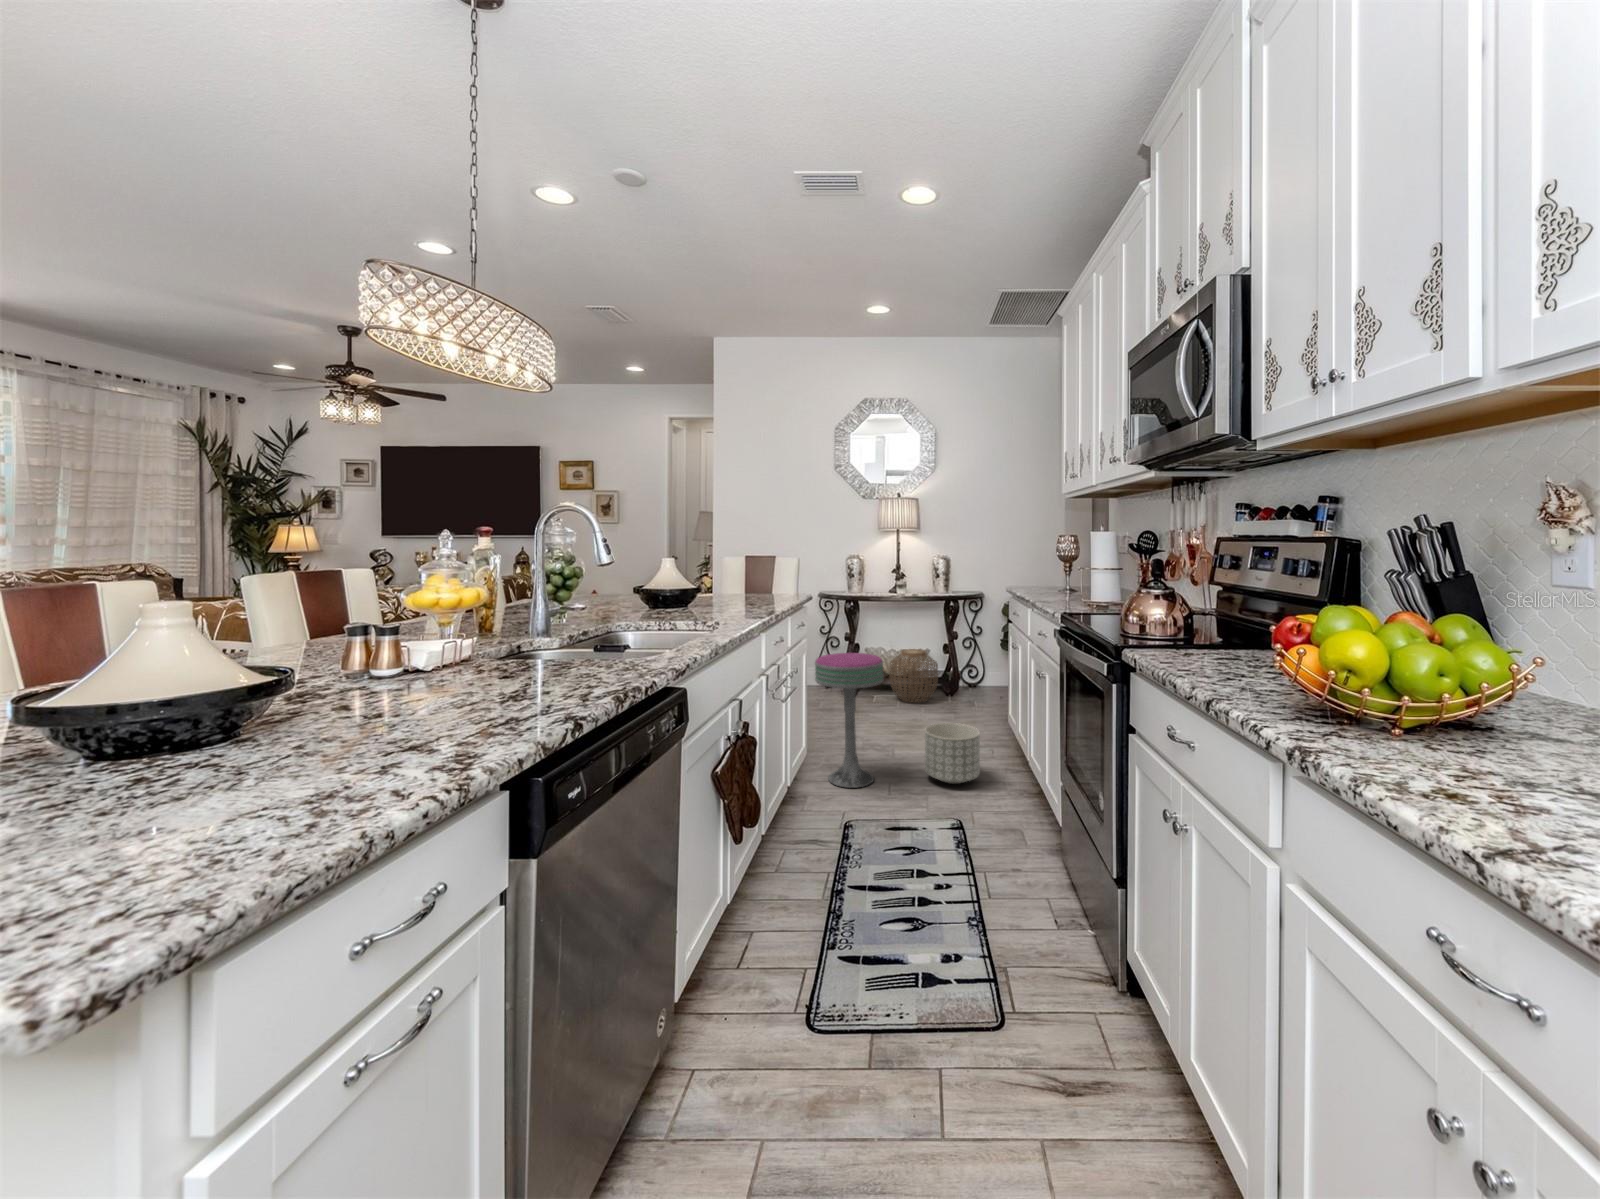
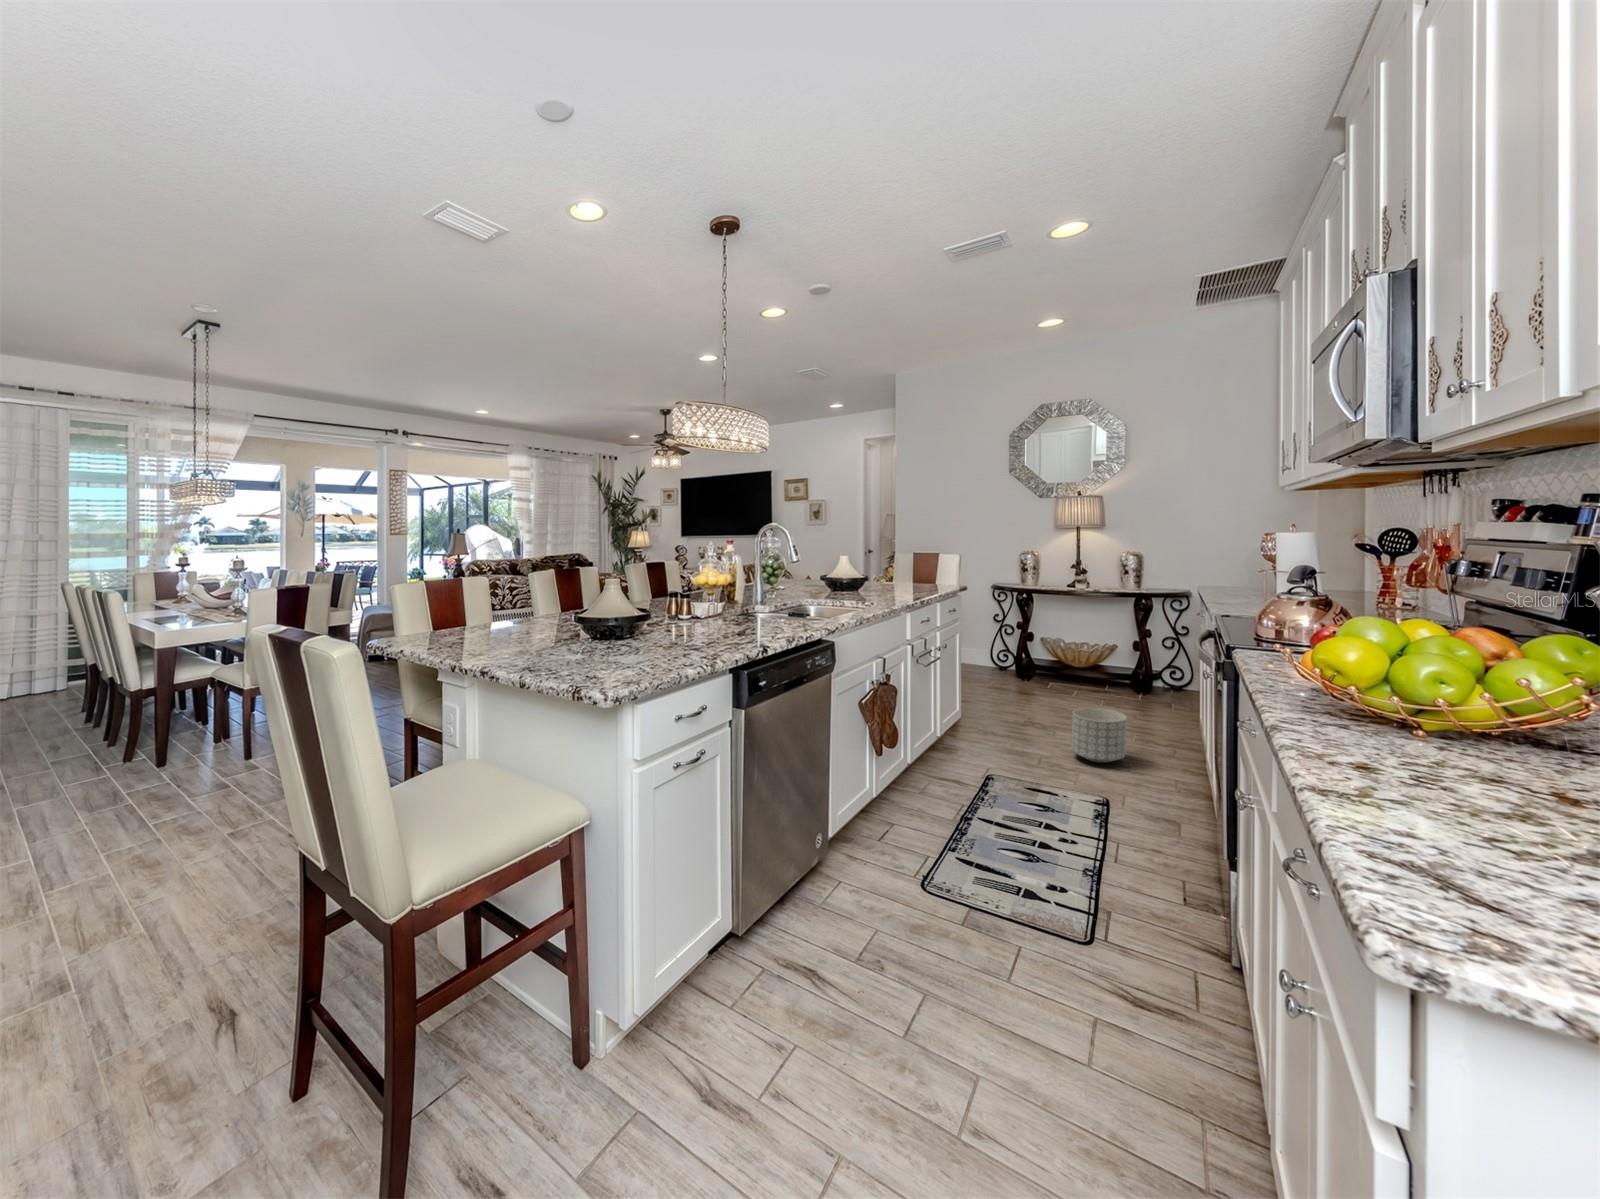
woven basket: present [889,649,938,703] -> none [1061,642,1112,695]
bar stool: present [815,653,883,788] -> none [972,638,1035,755]

